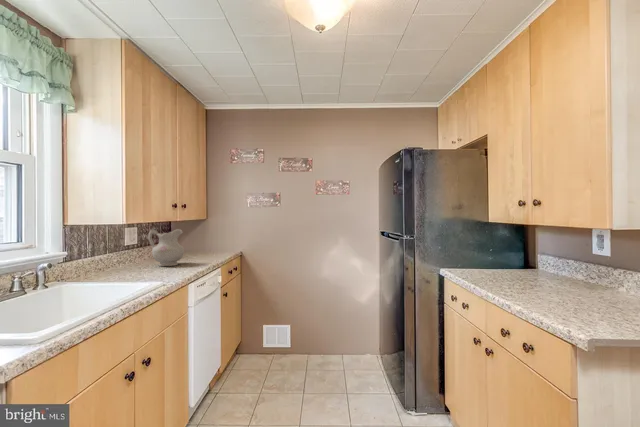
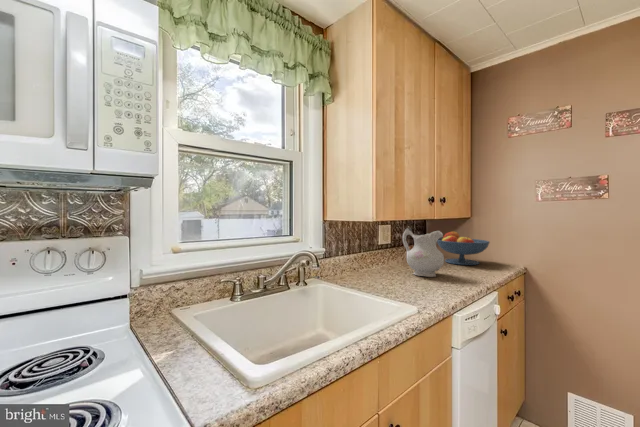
fruit bowl: none [179,230,219,256] -> present [437,232,489,265]

